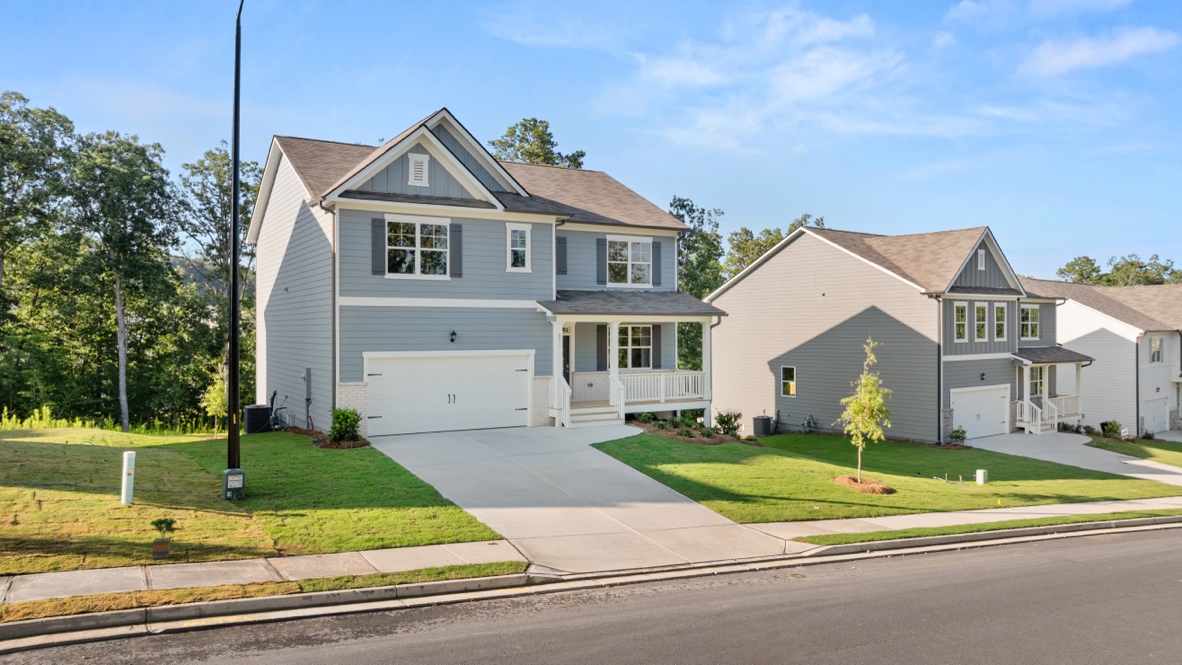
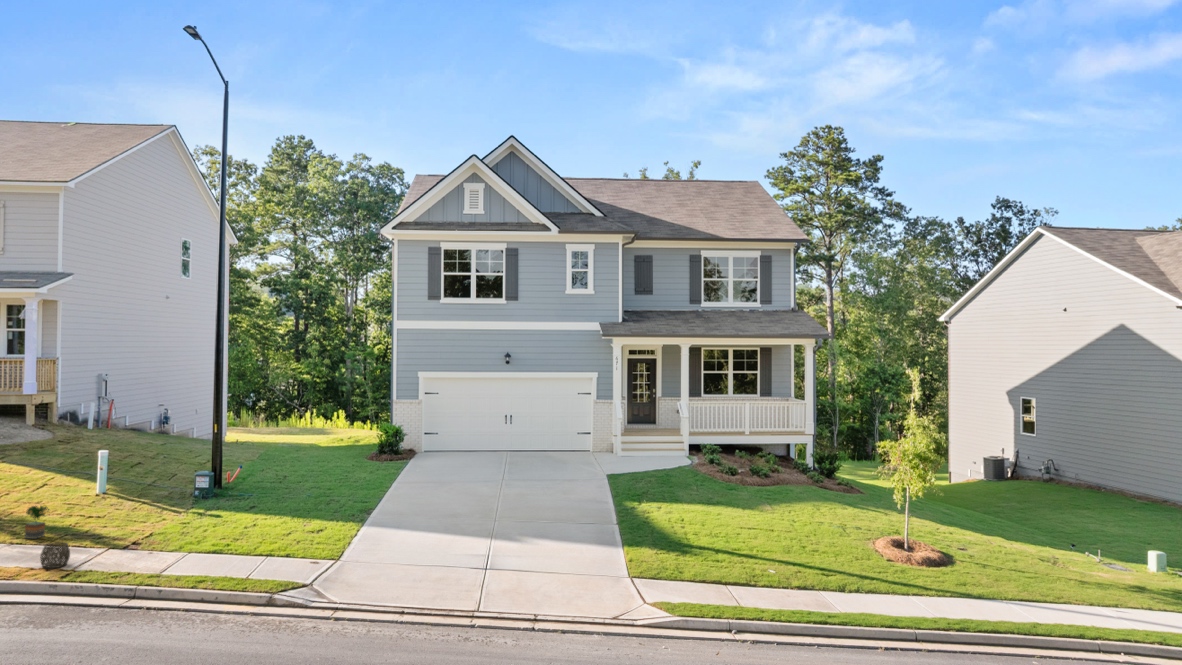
woven basket: none [251,552,282,583] -> present [40,542,70,568]

